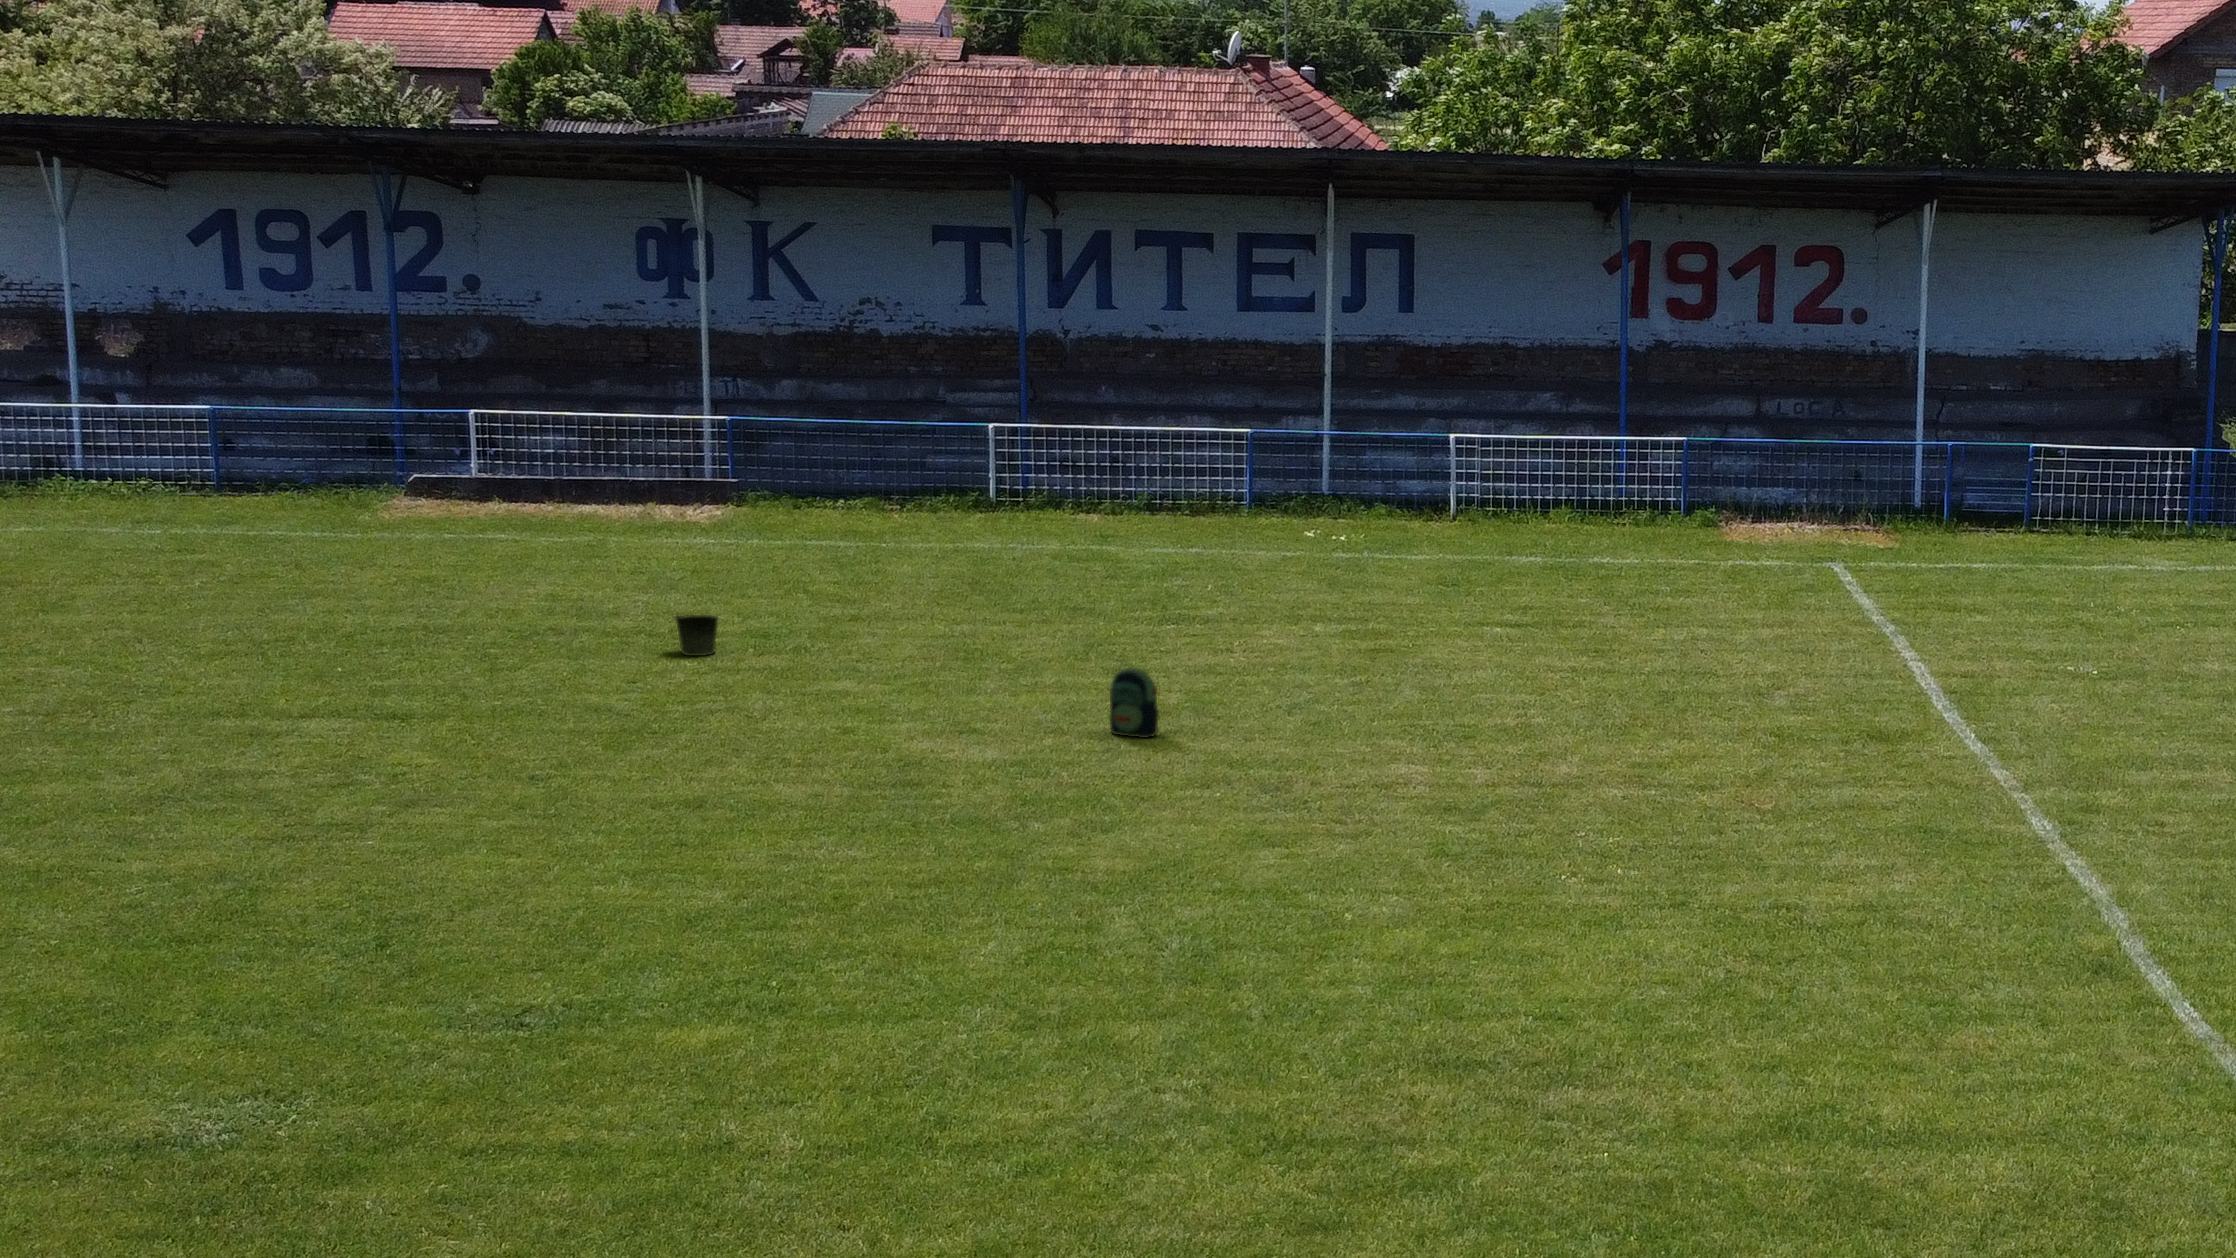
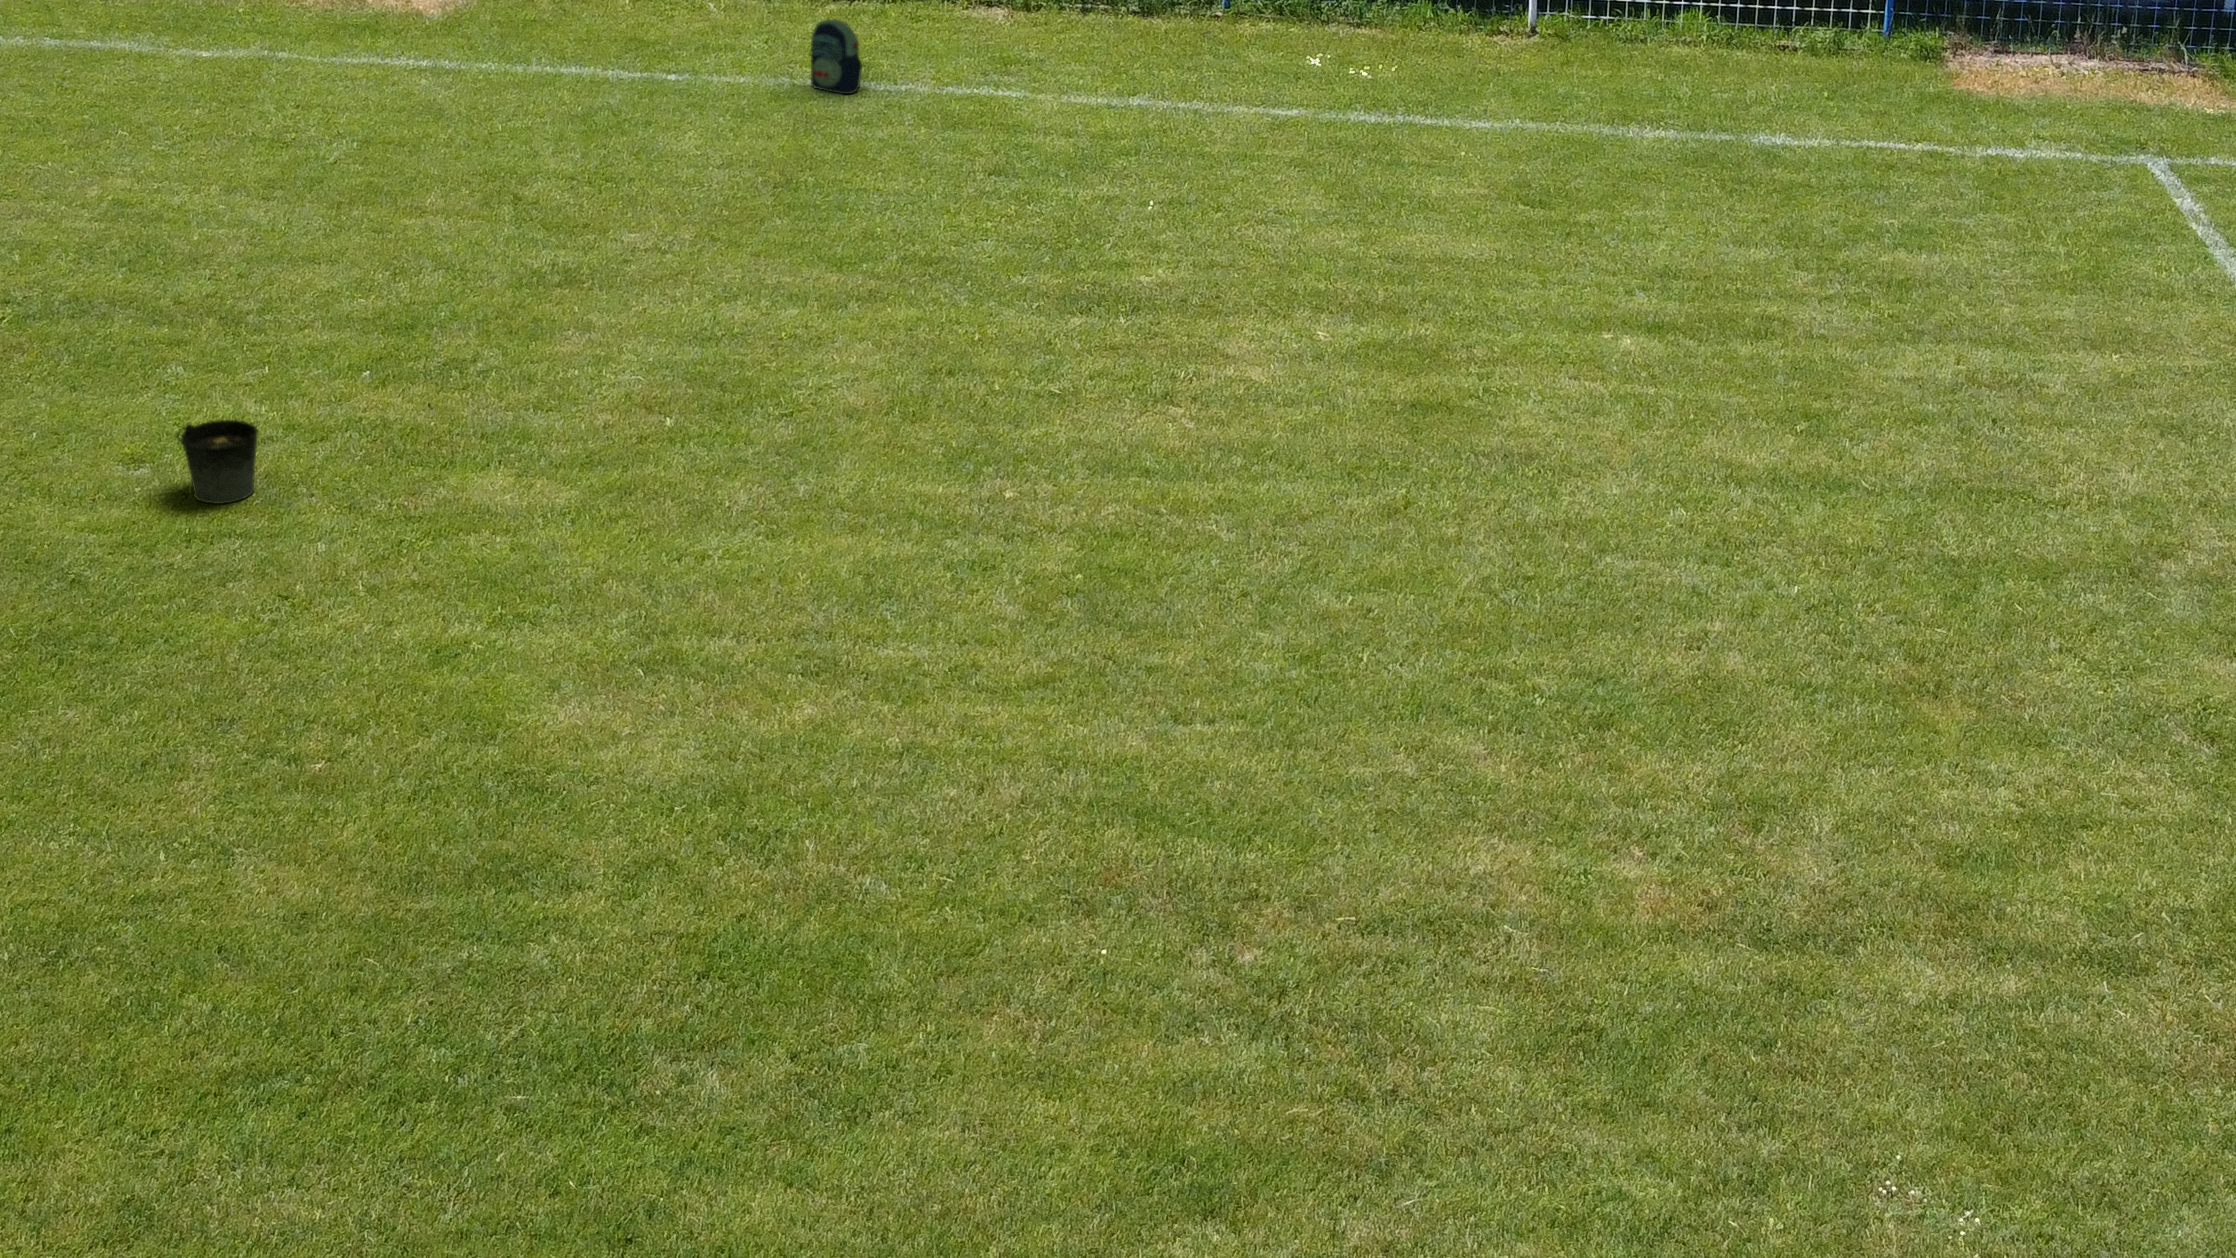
backpack: present [1110,668,1159,738] -> present [811,19,862,94]

